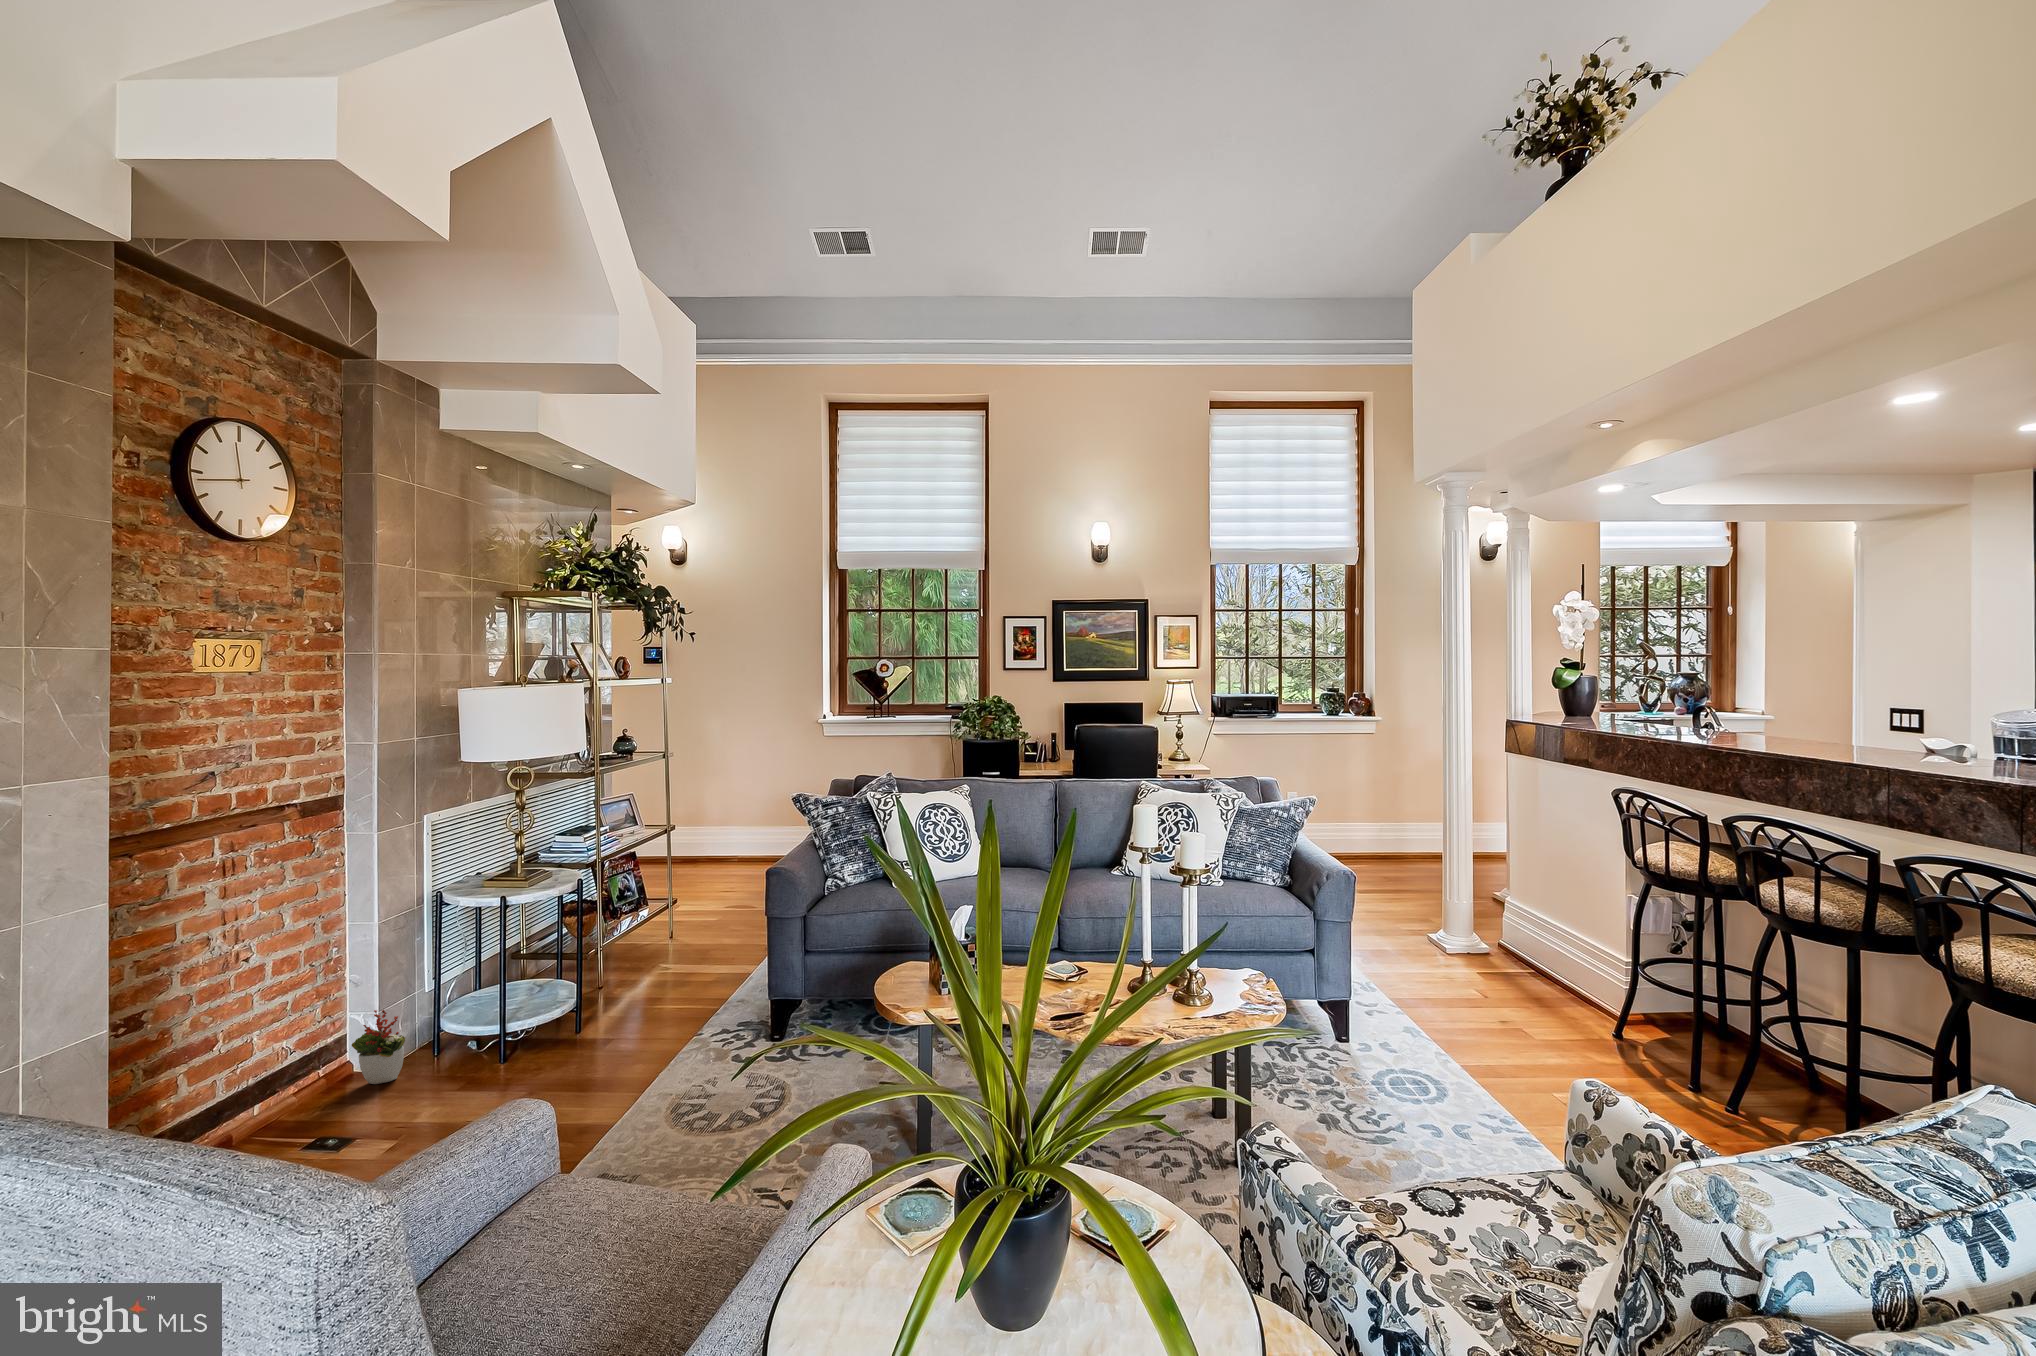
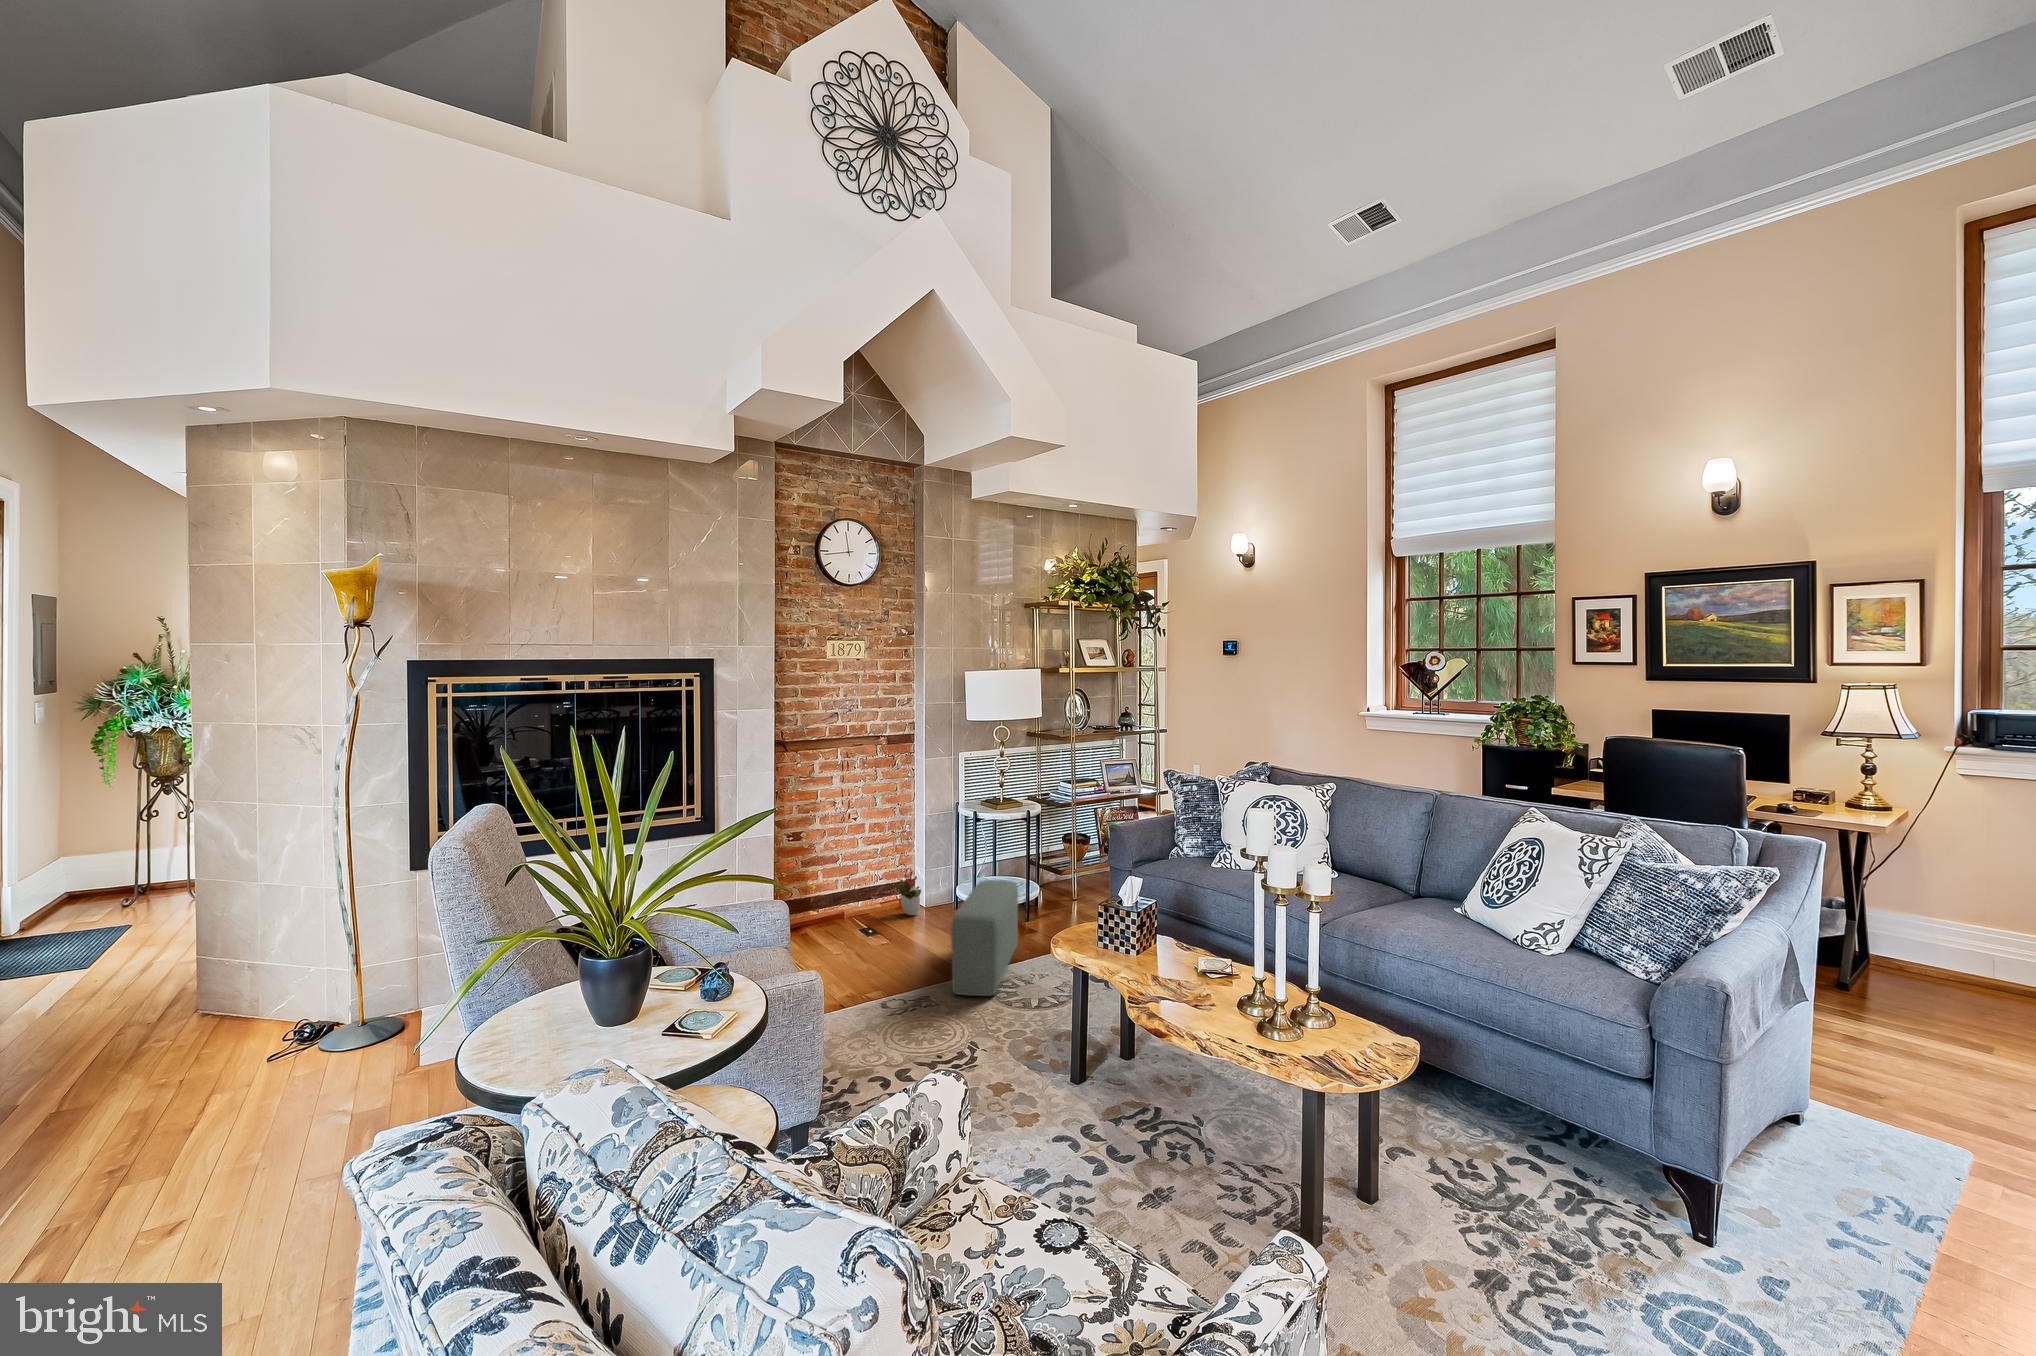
pouf: none [579,969,715,1136] -> present [951,880,1018,996]

